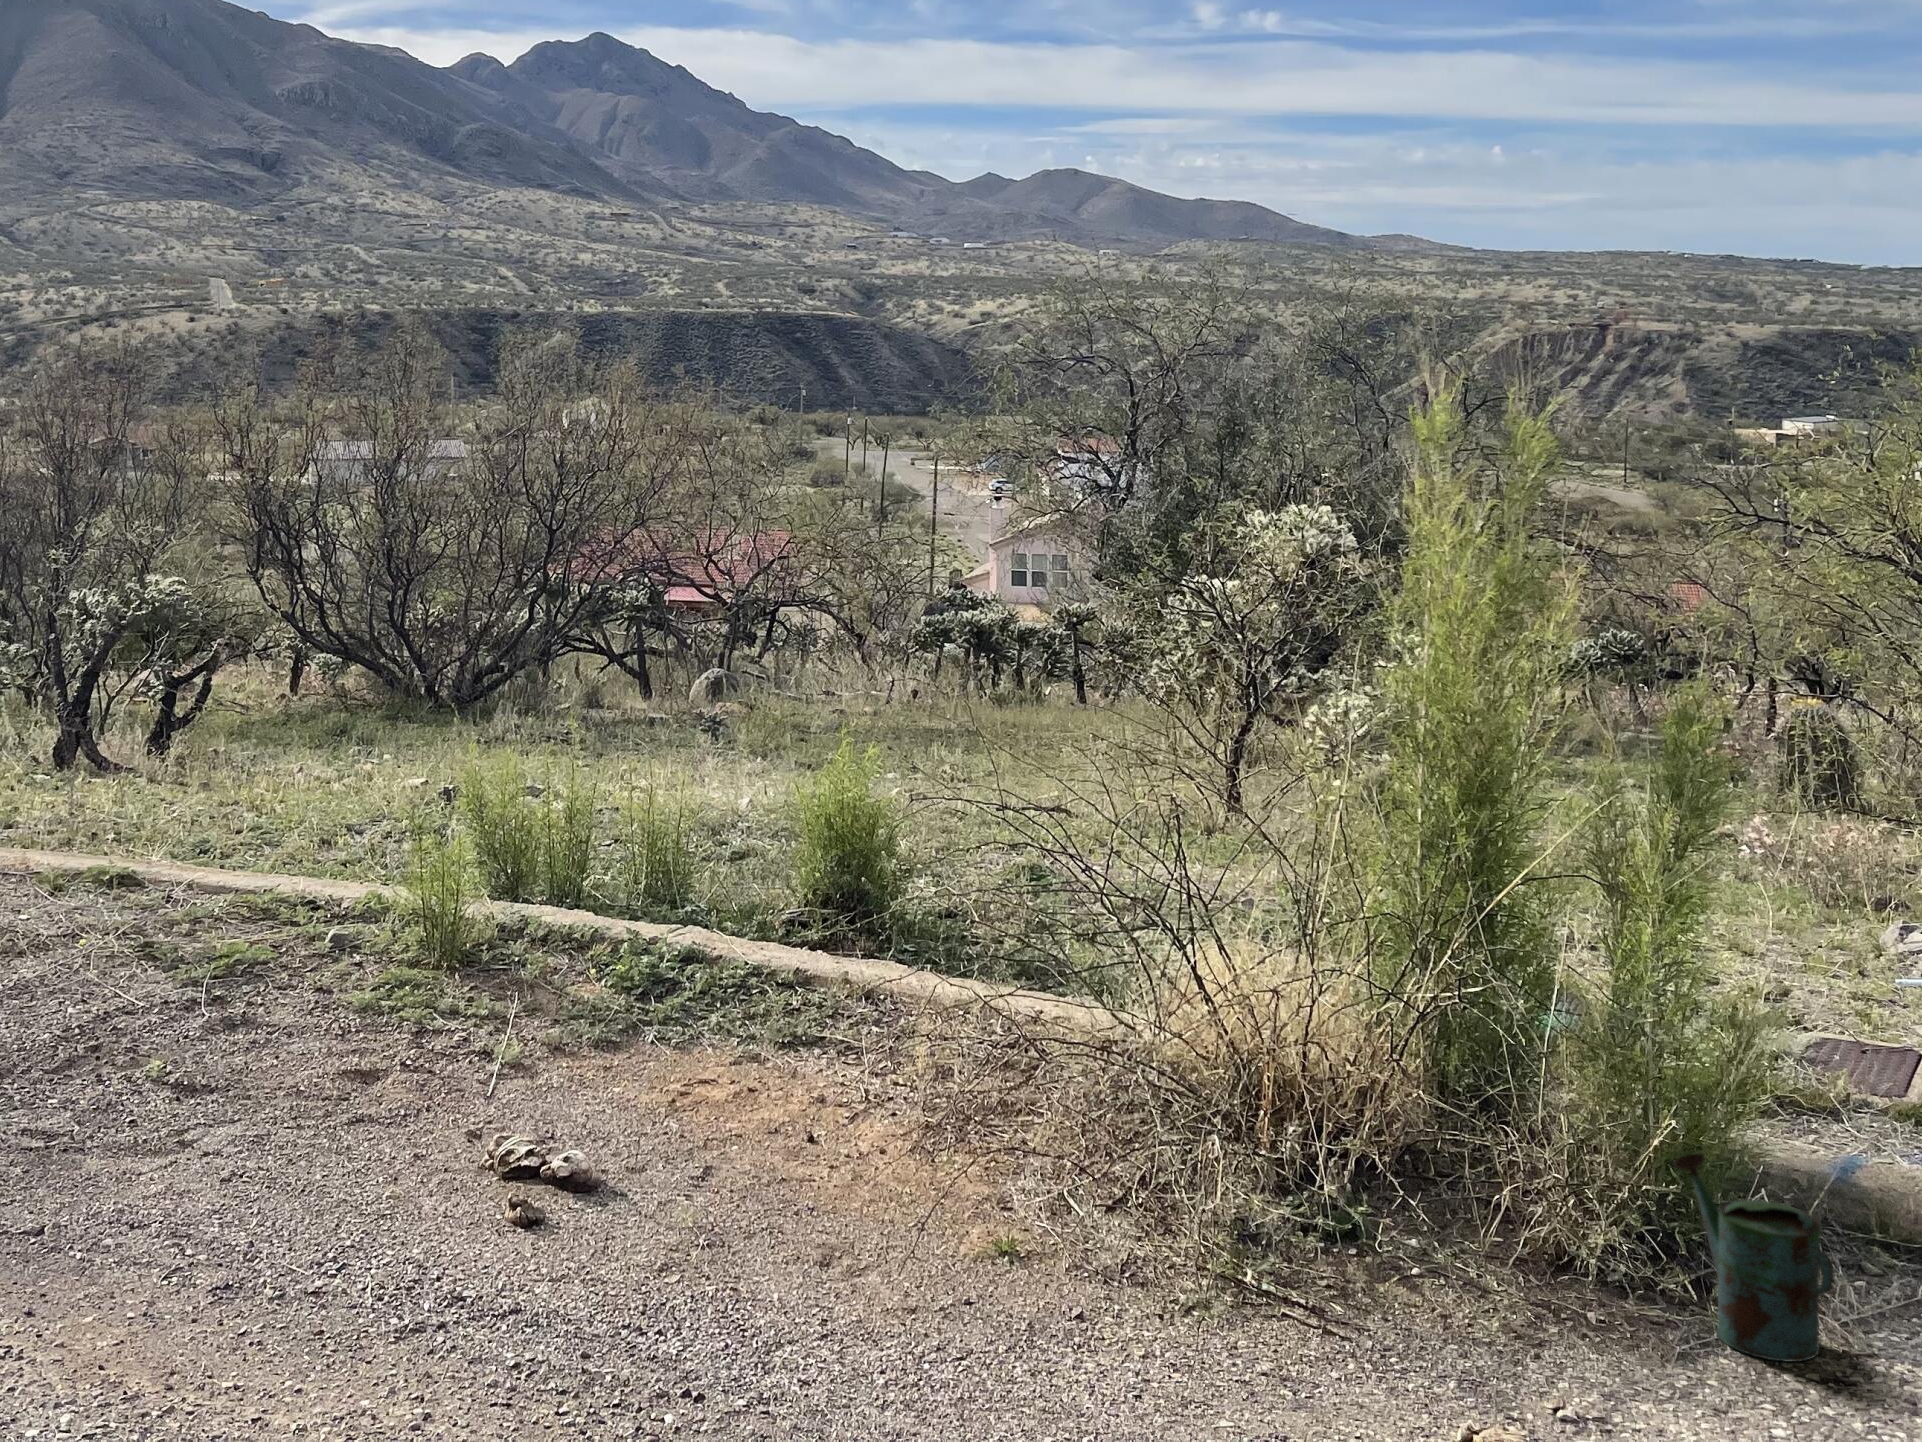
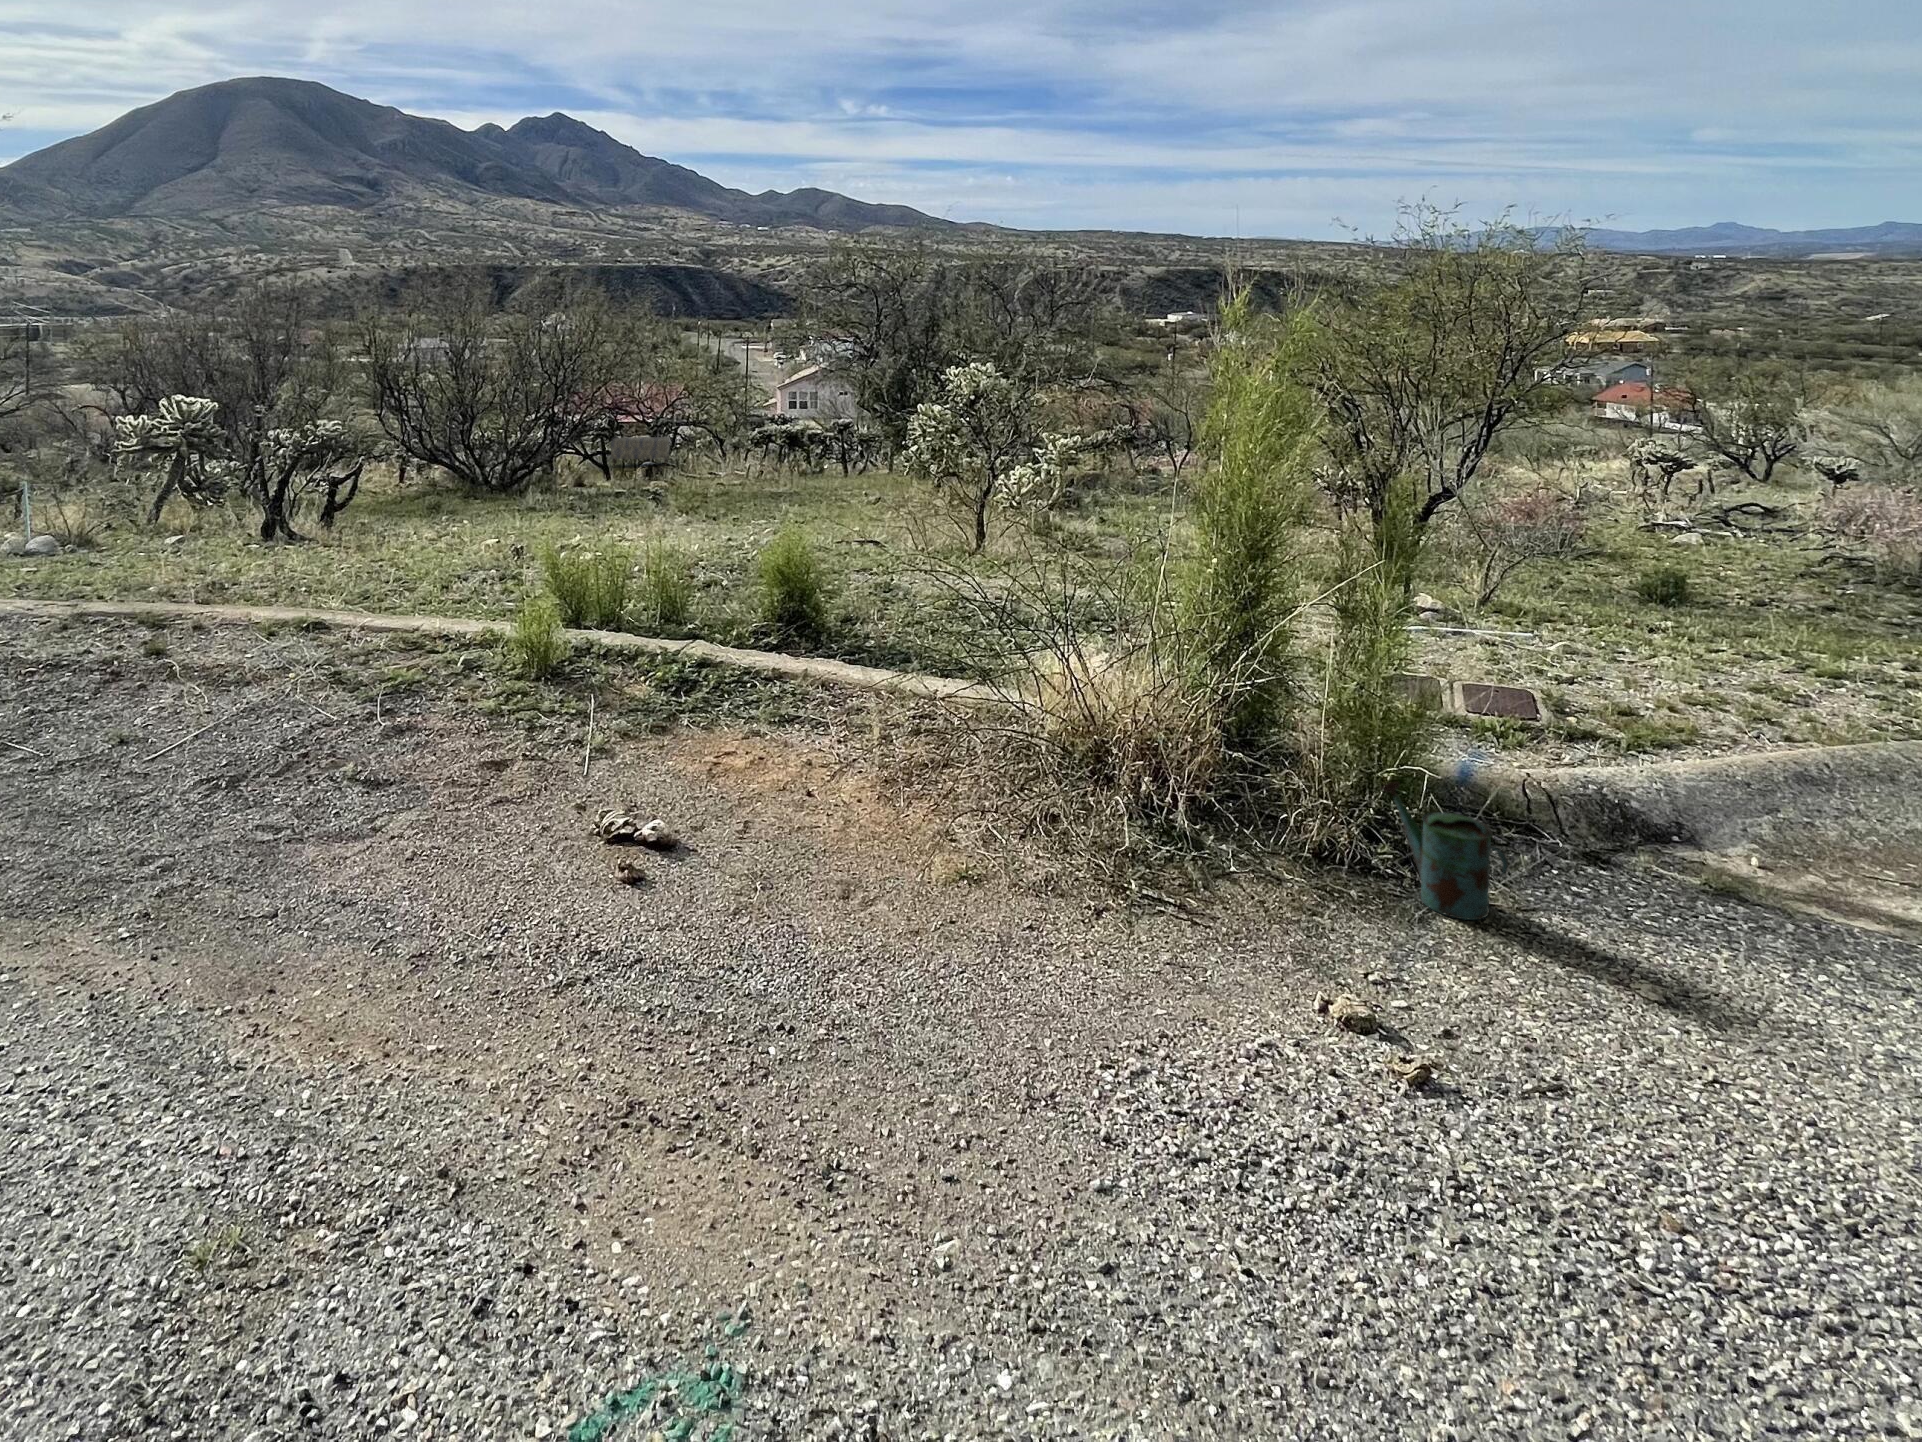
bench: none [654,618,760,676] -> present [611,437,670,466]

